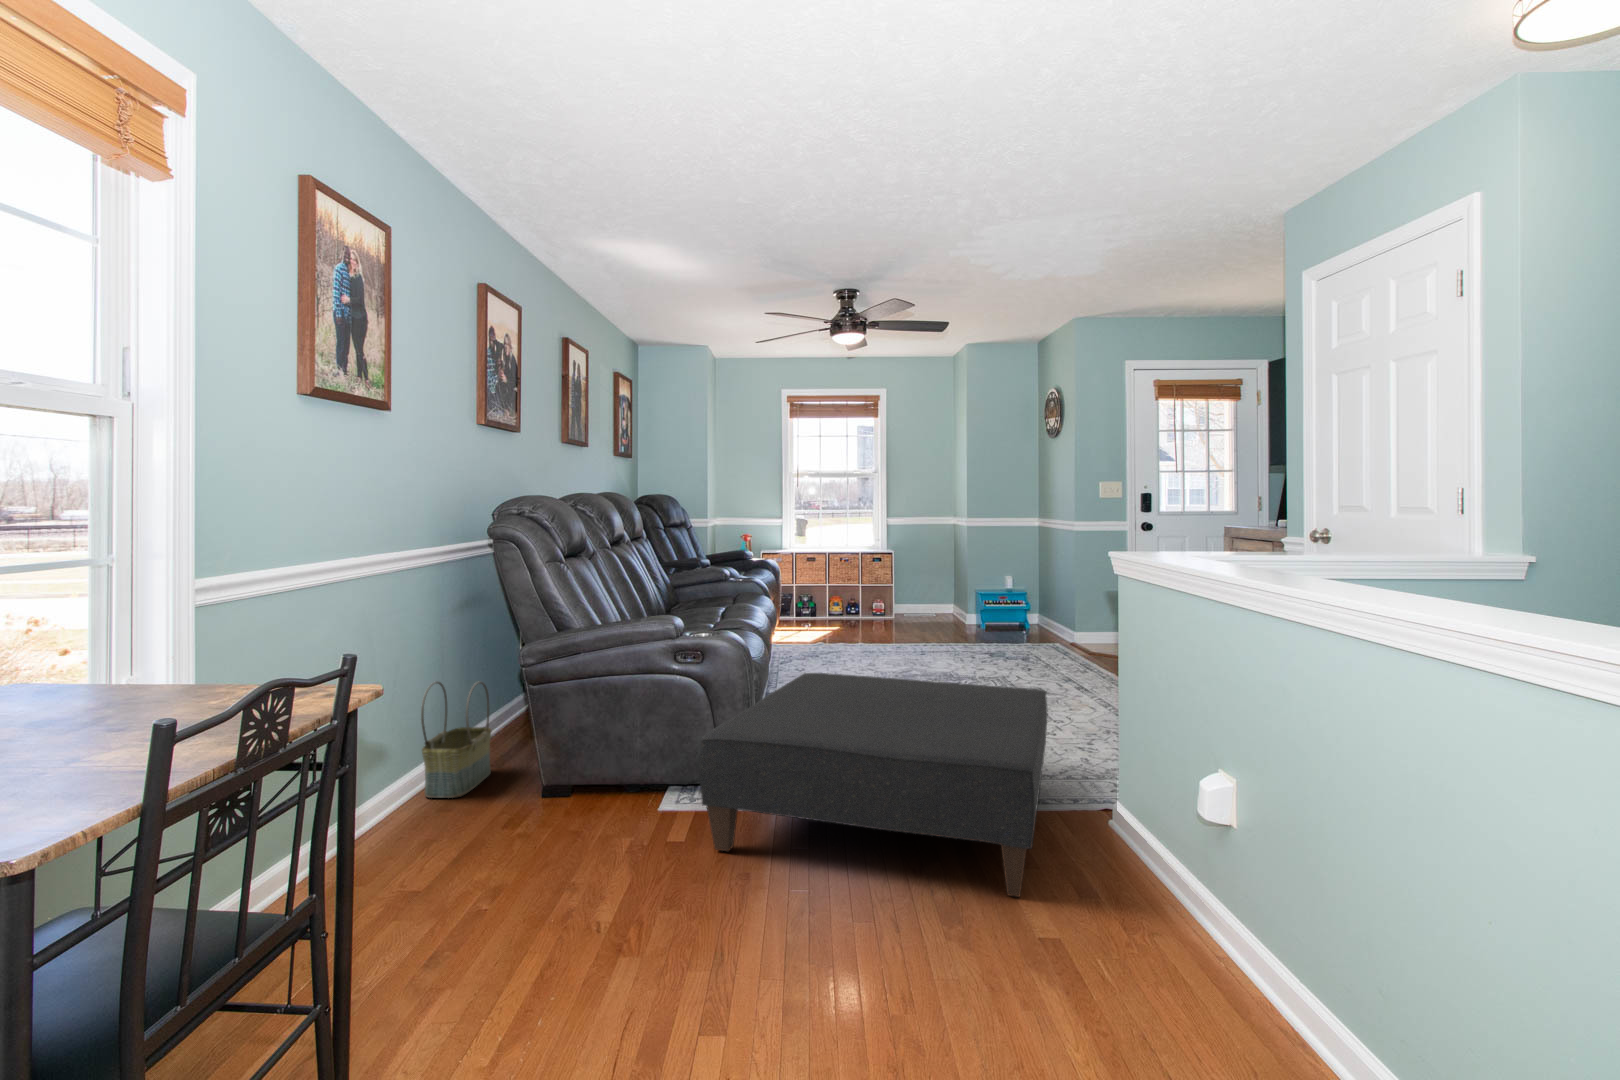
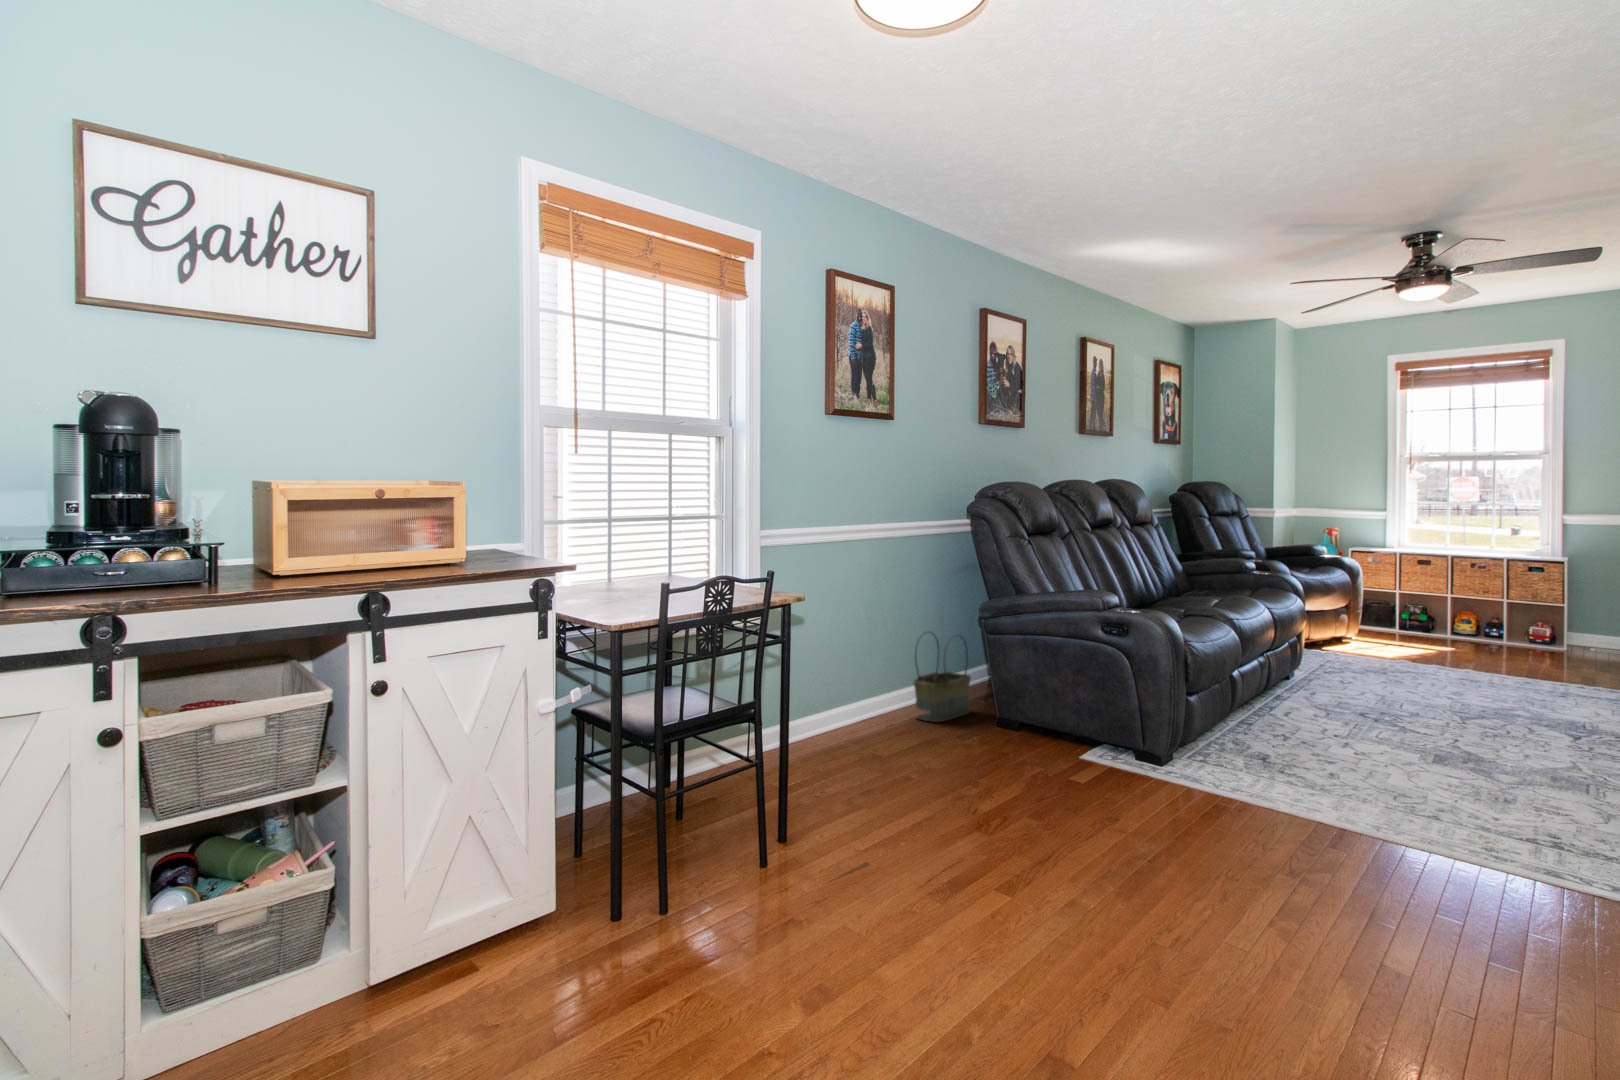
ottoman: present [699,673,1047,897] -> none [1087,664,1587,907]

